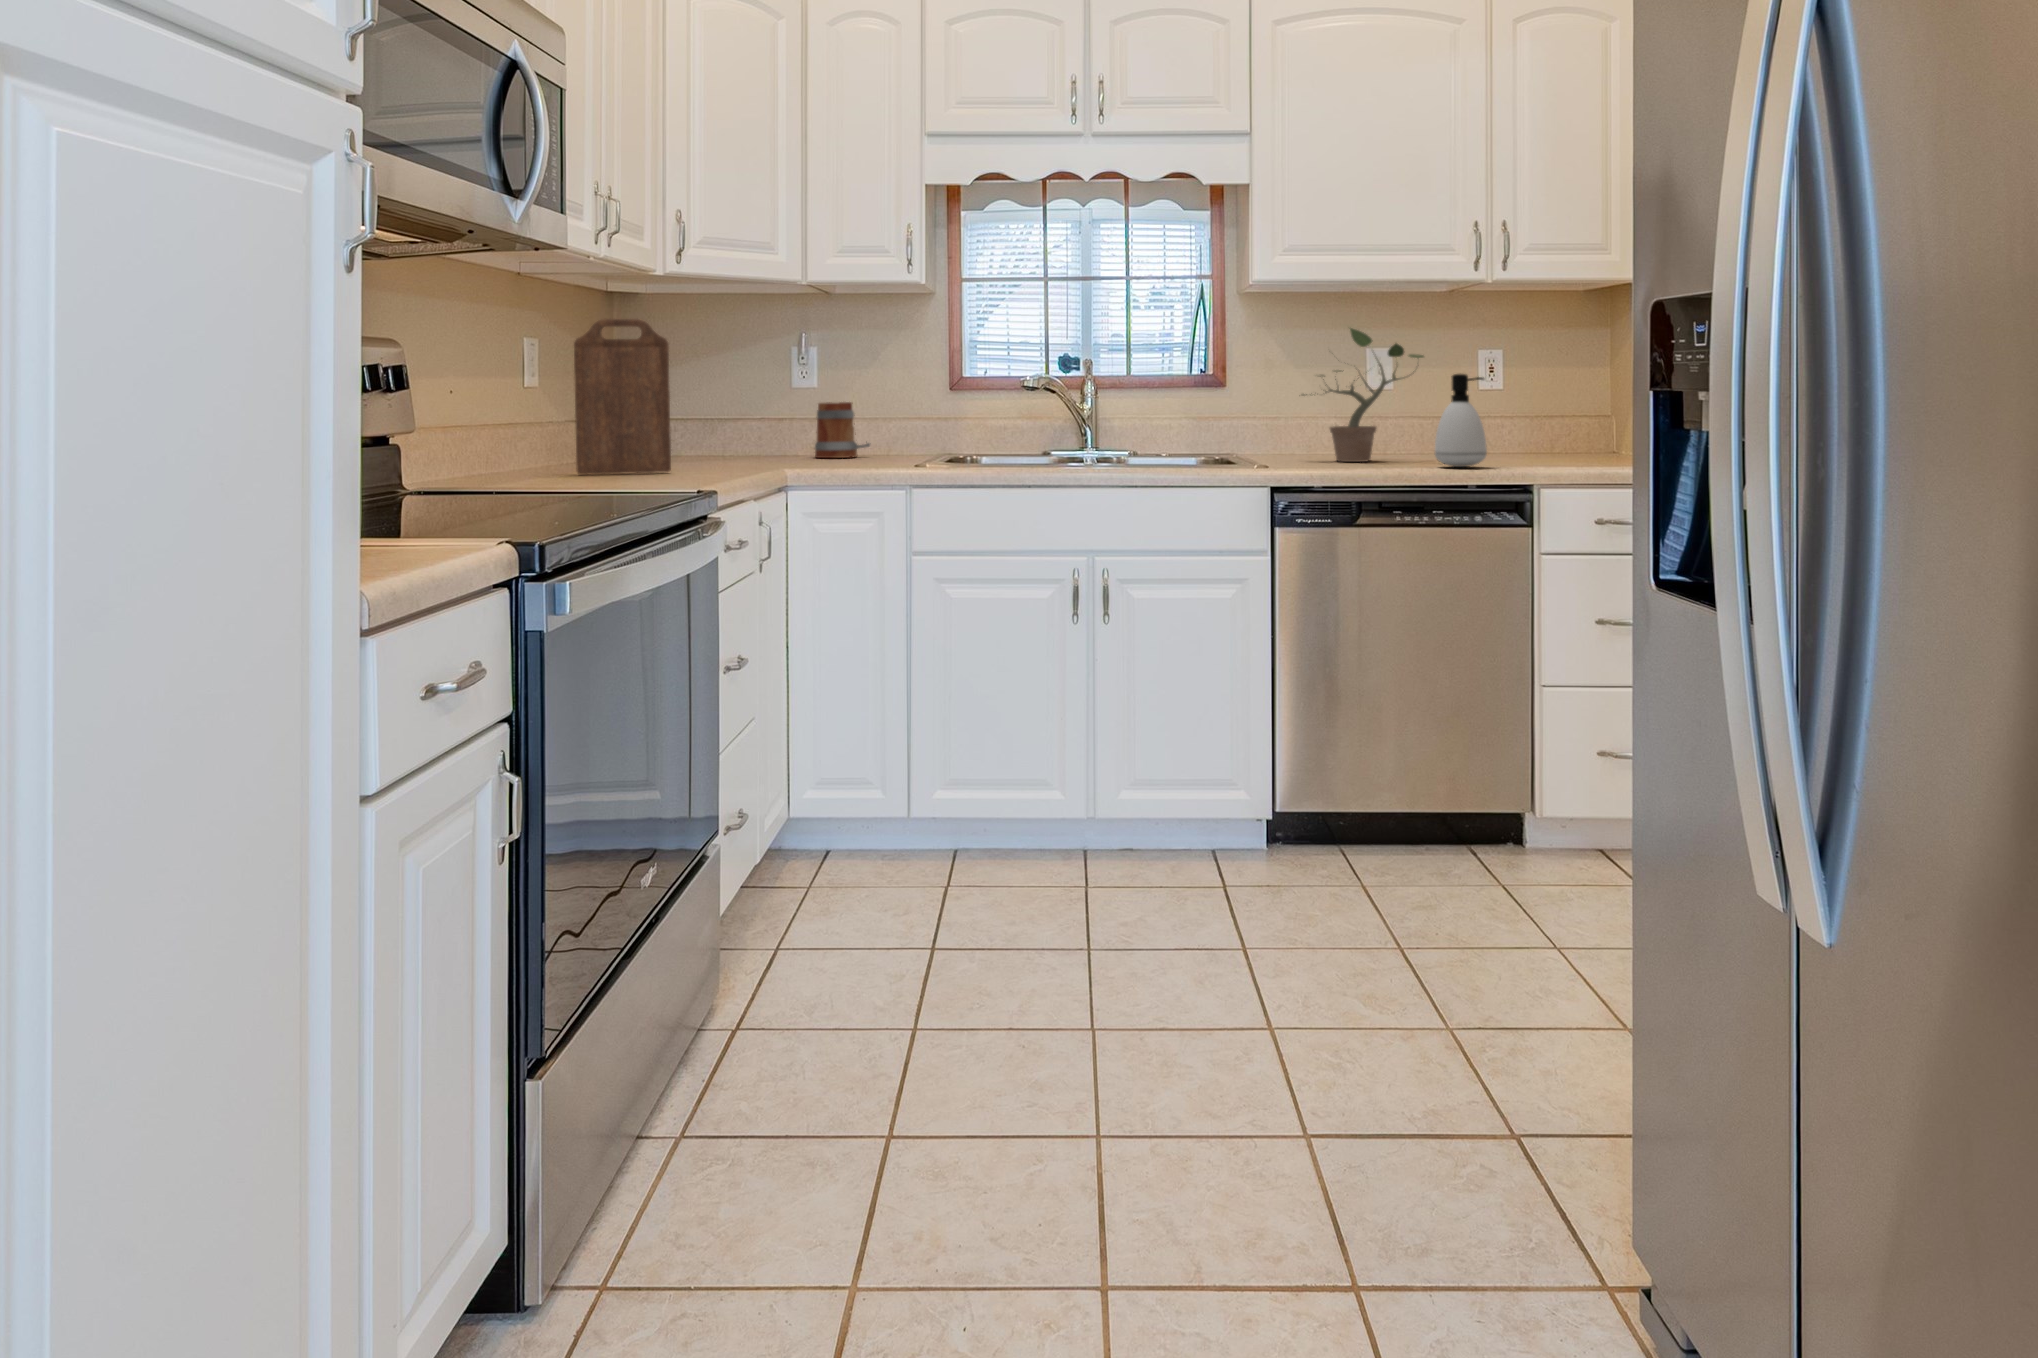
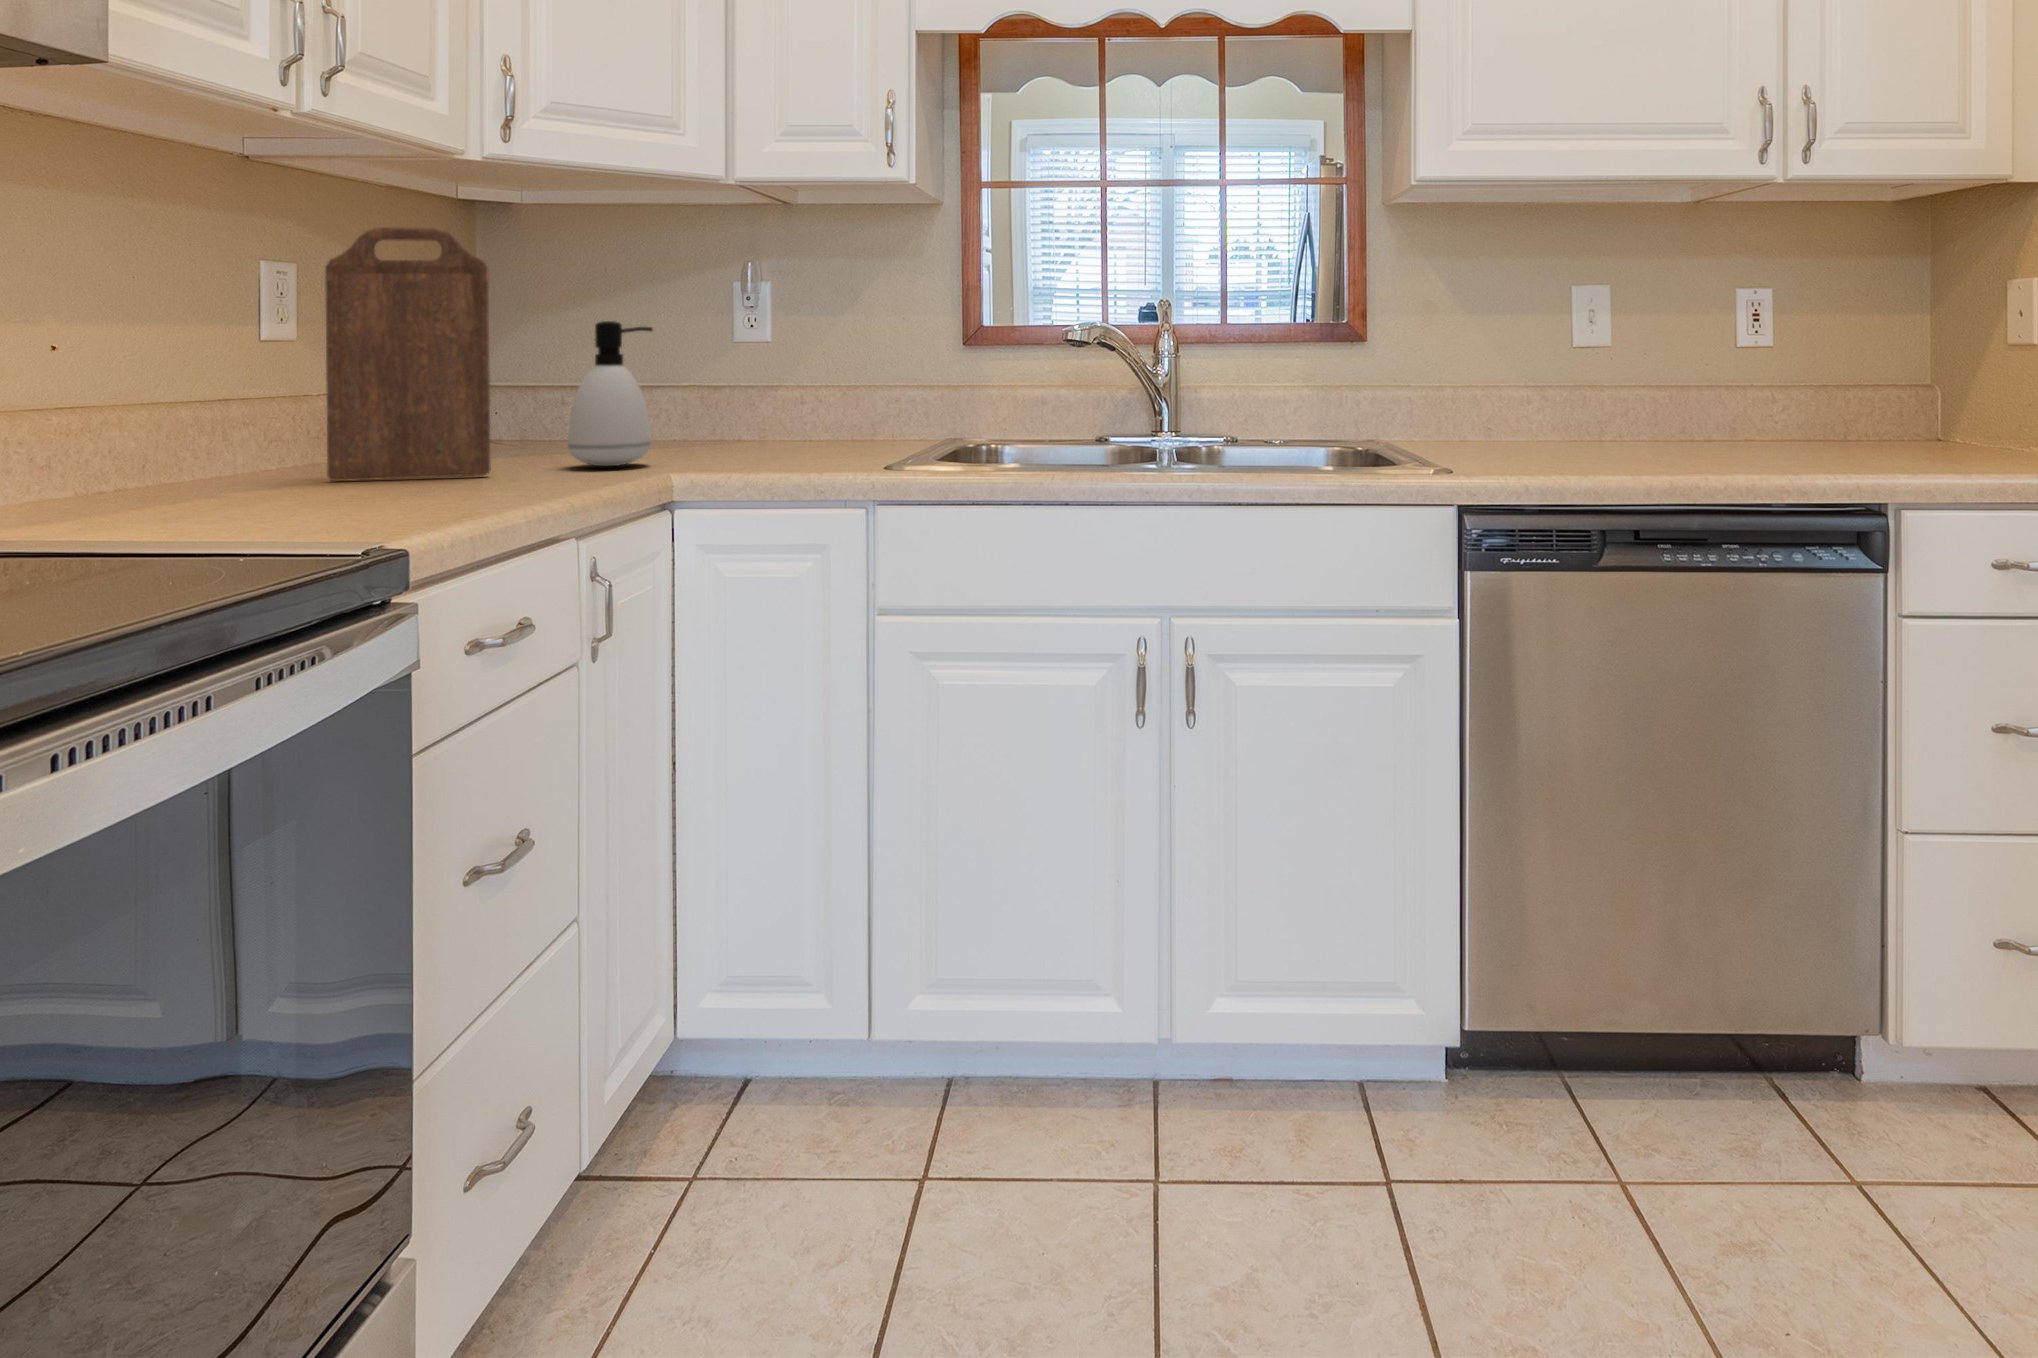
potted plant: present [1303,328,1424,462] -> none [1484,247,1679,455]
soap dispenser: present [1435,374,1487,467] -> present [568,321,653,466]
mug: present [815,402,870,458] -> none [761,359,845,442]

